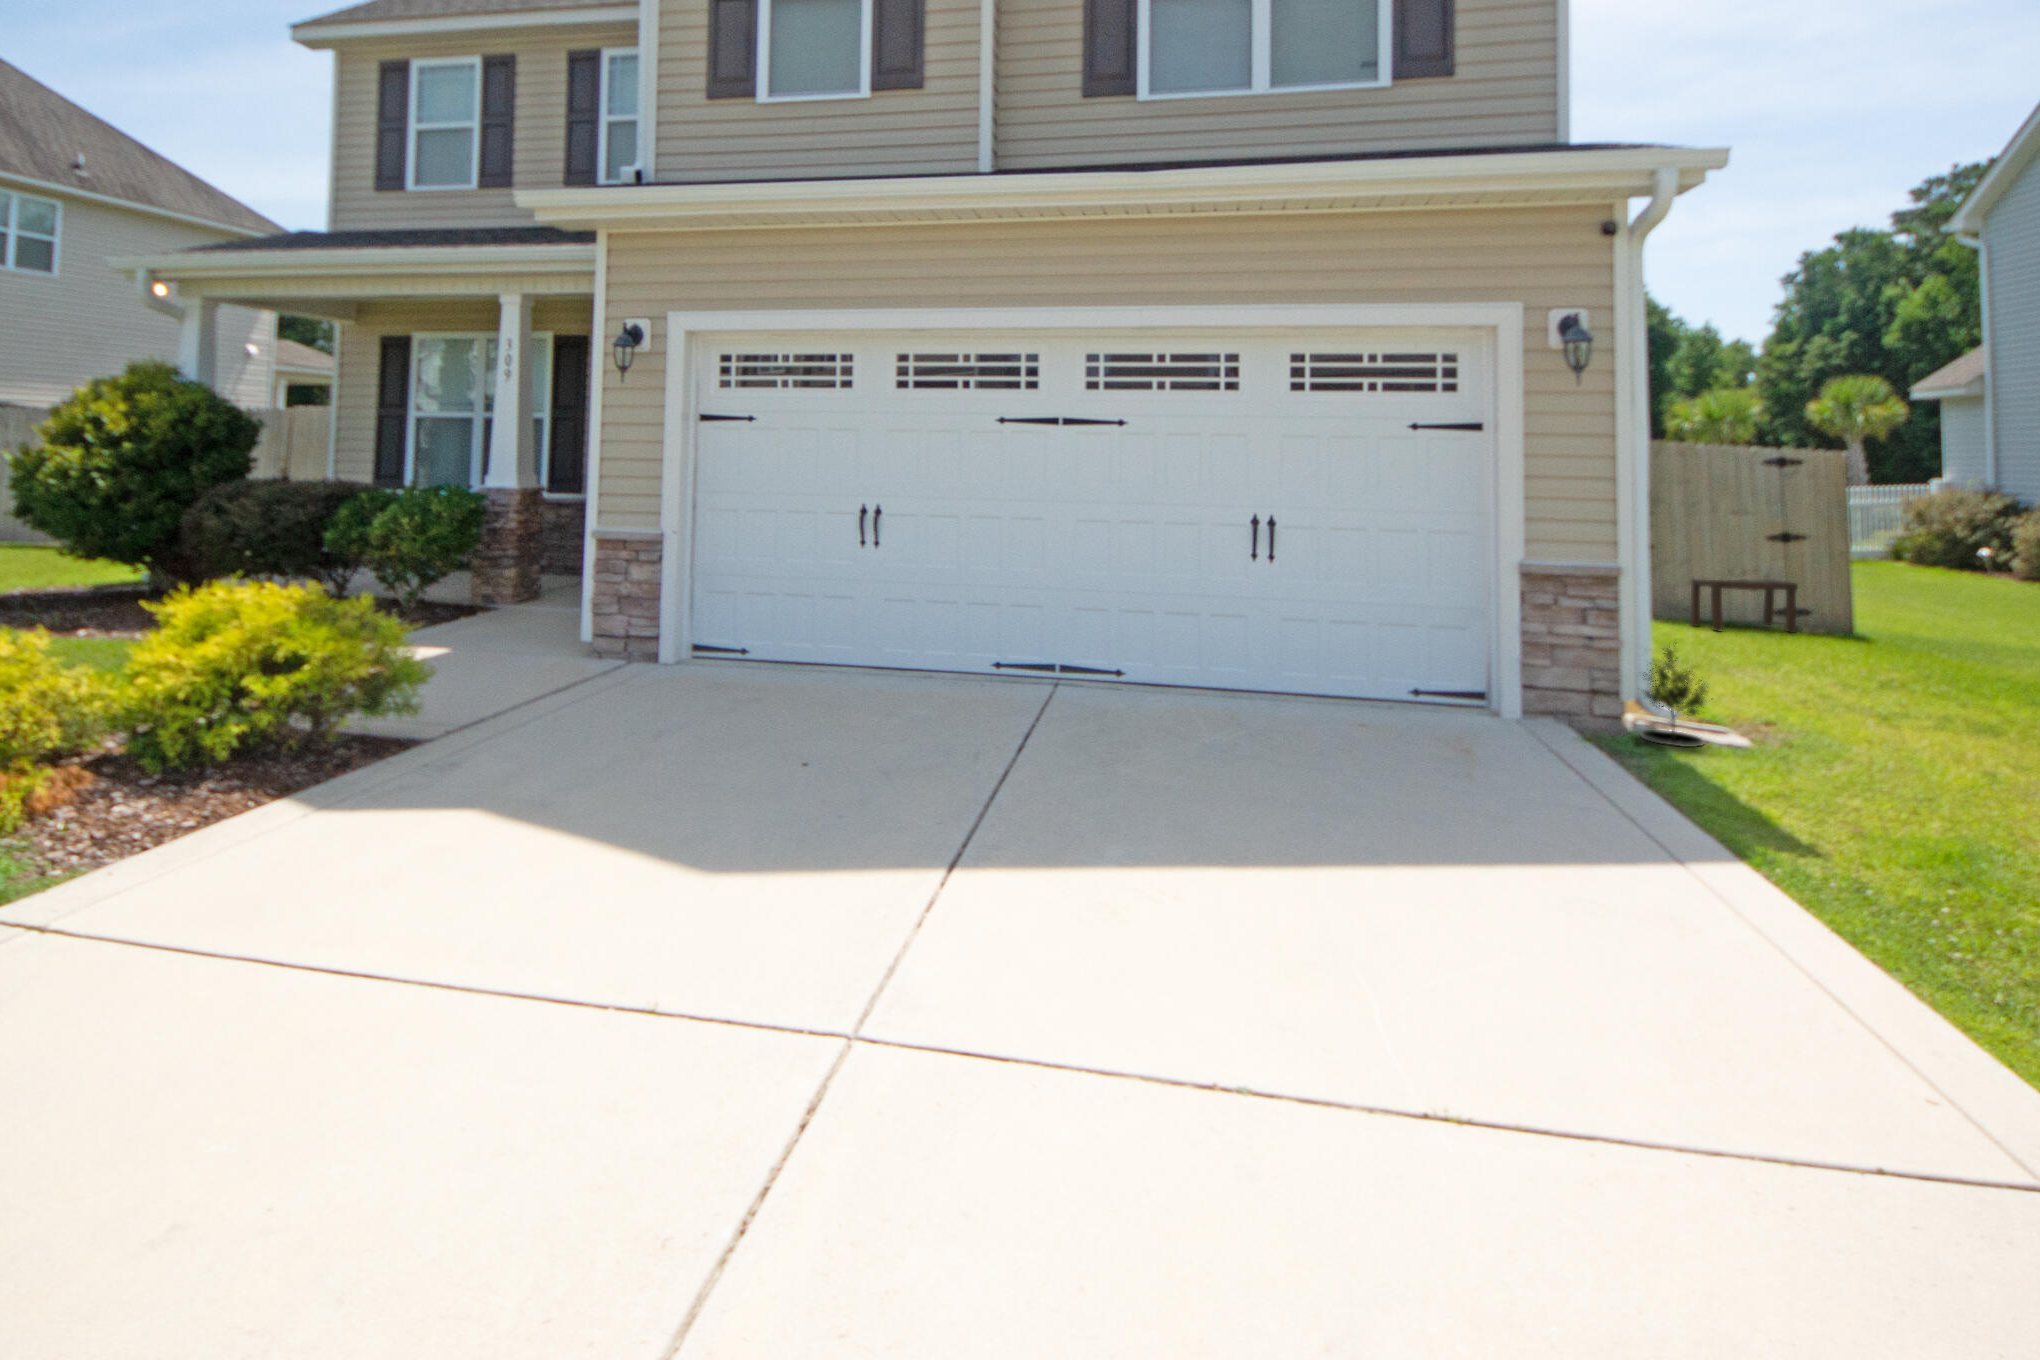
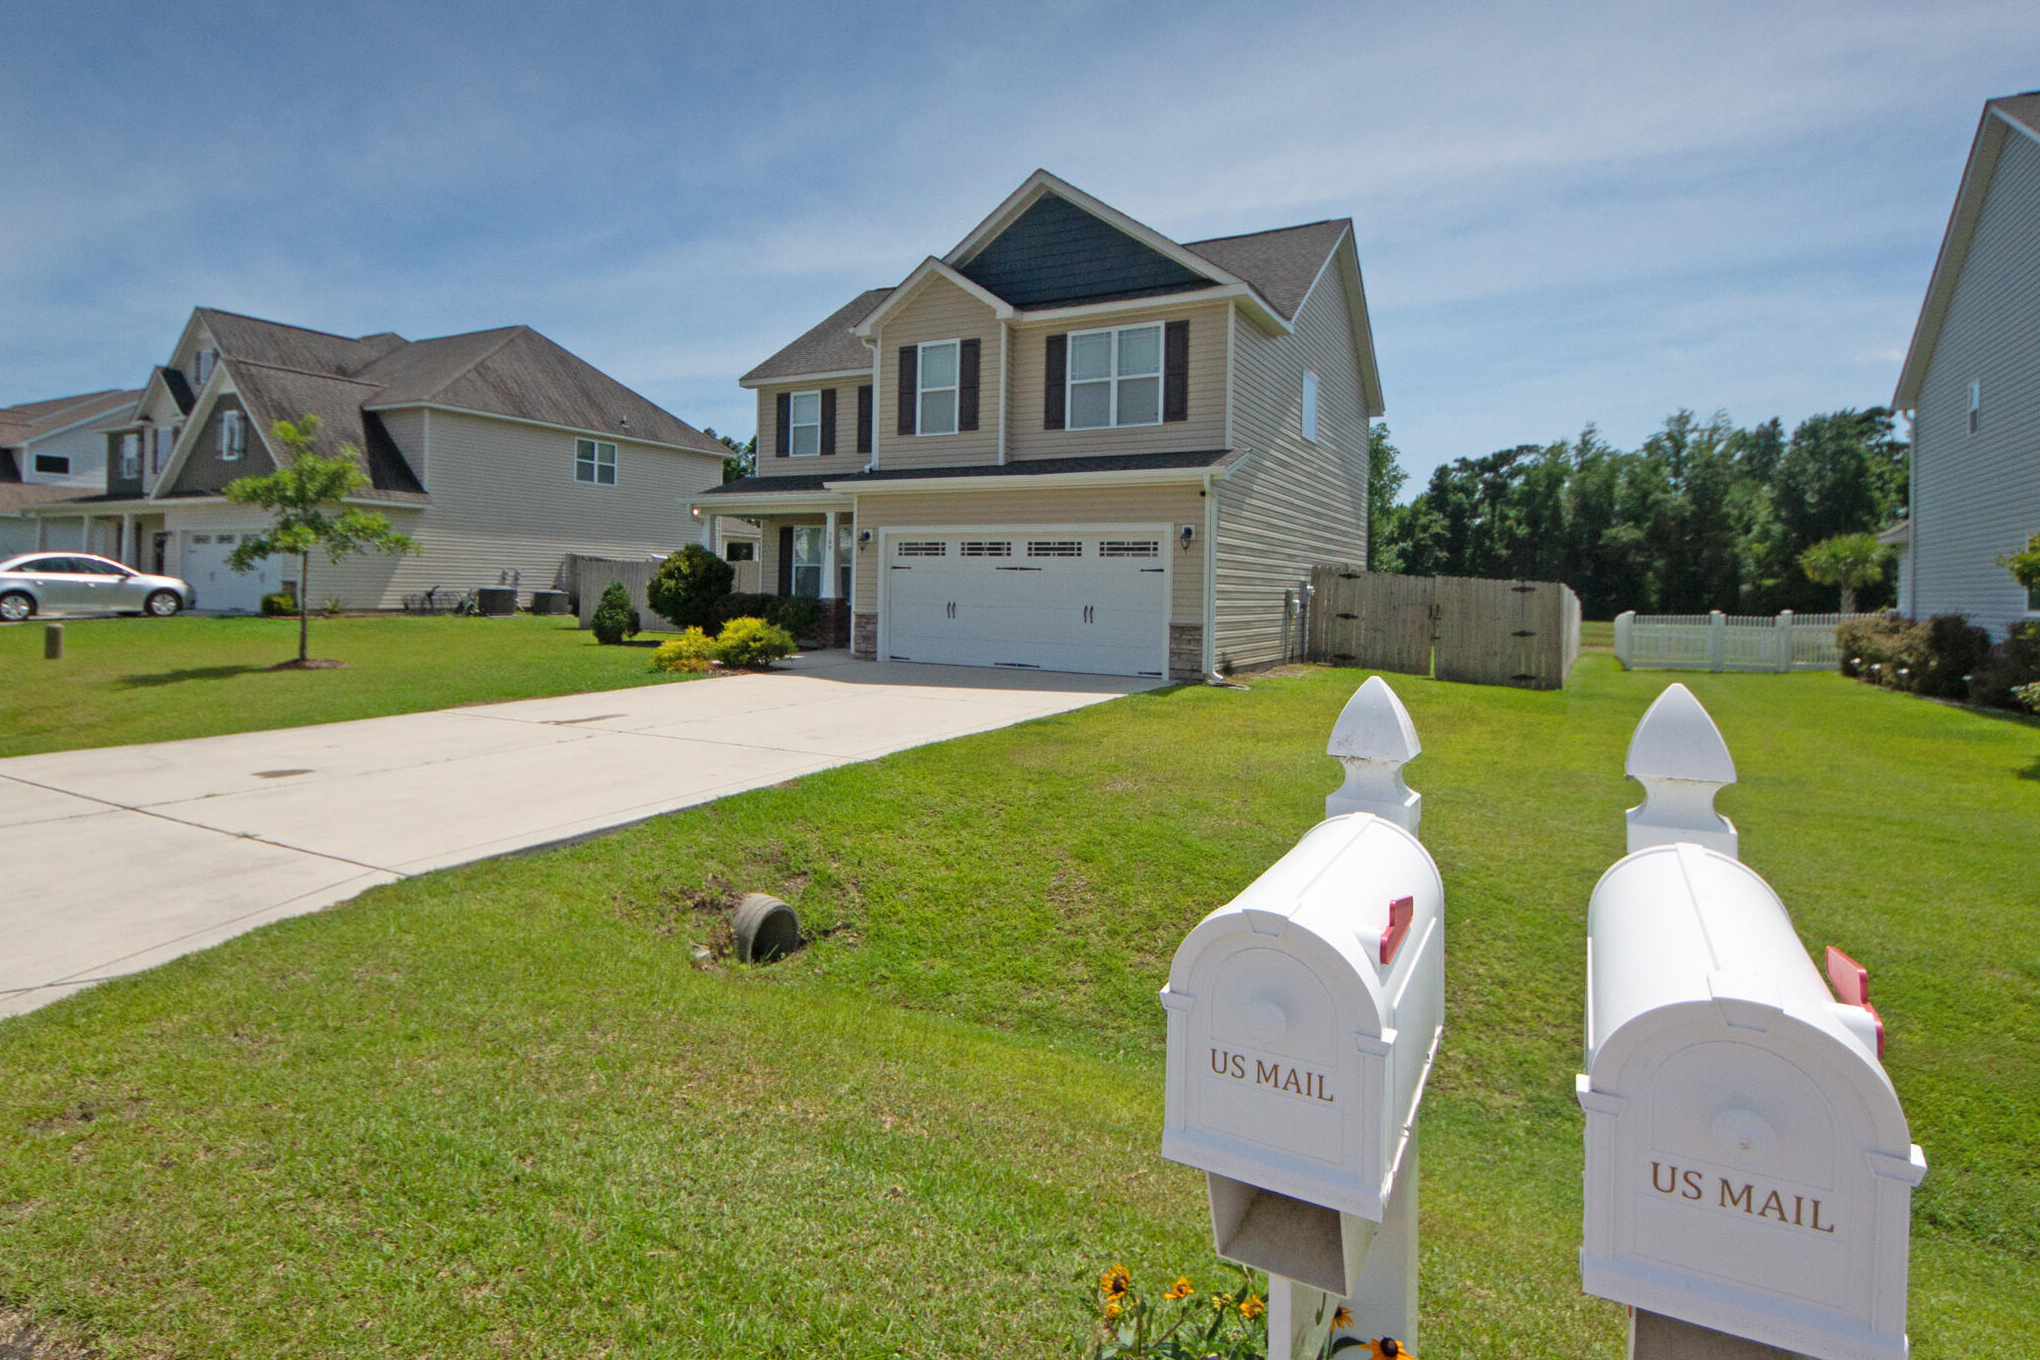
bench: present [1690,579,1798,633] -> none [1394,645,1443,672]

